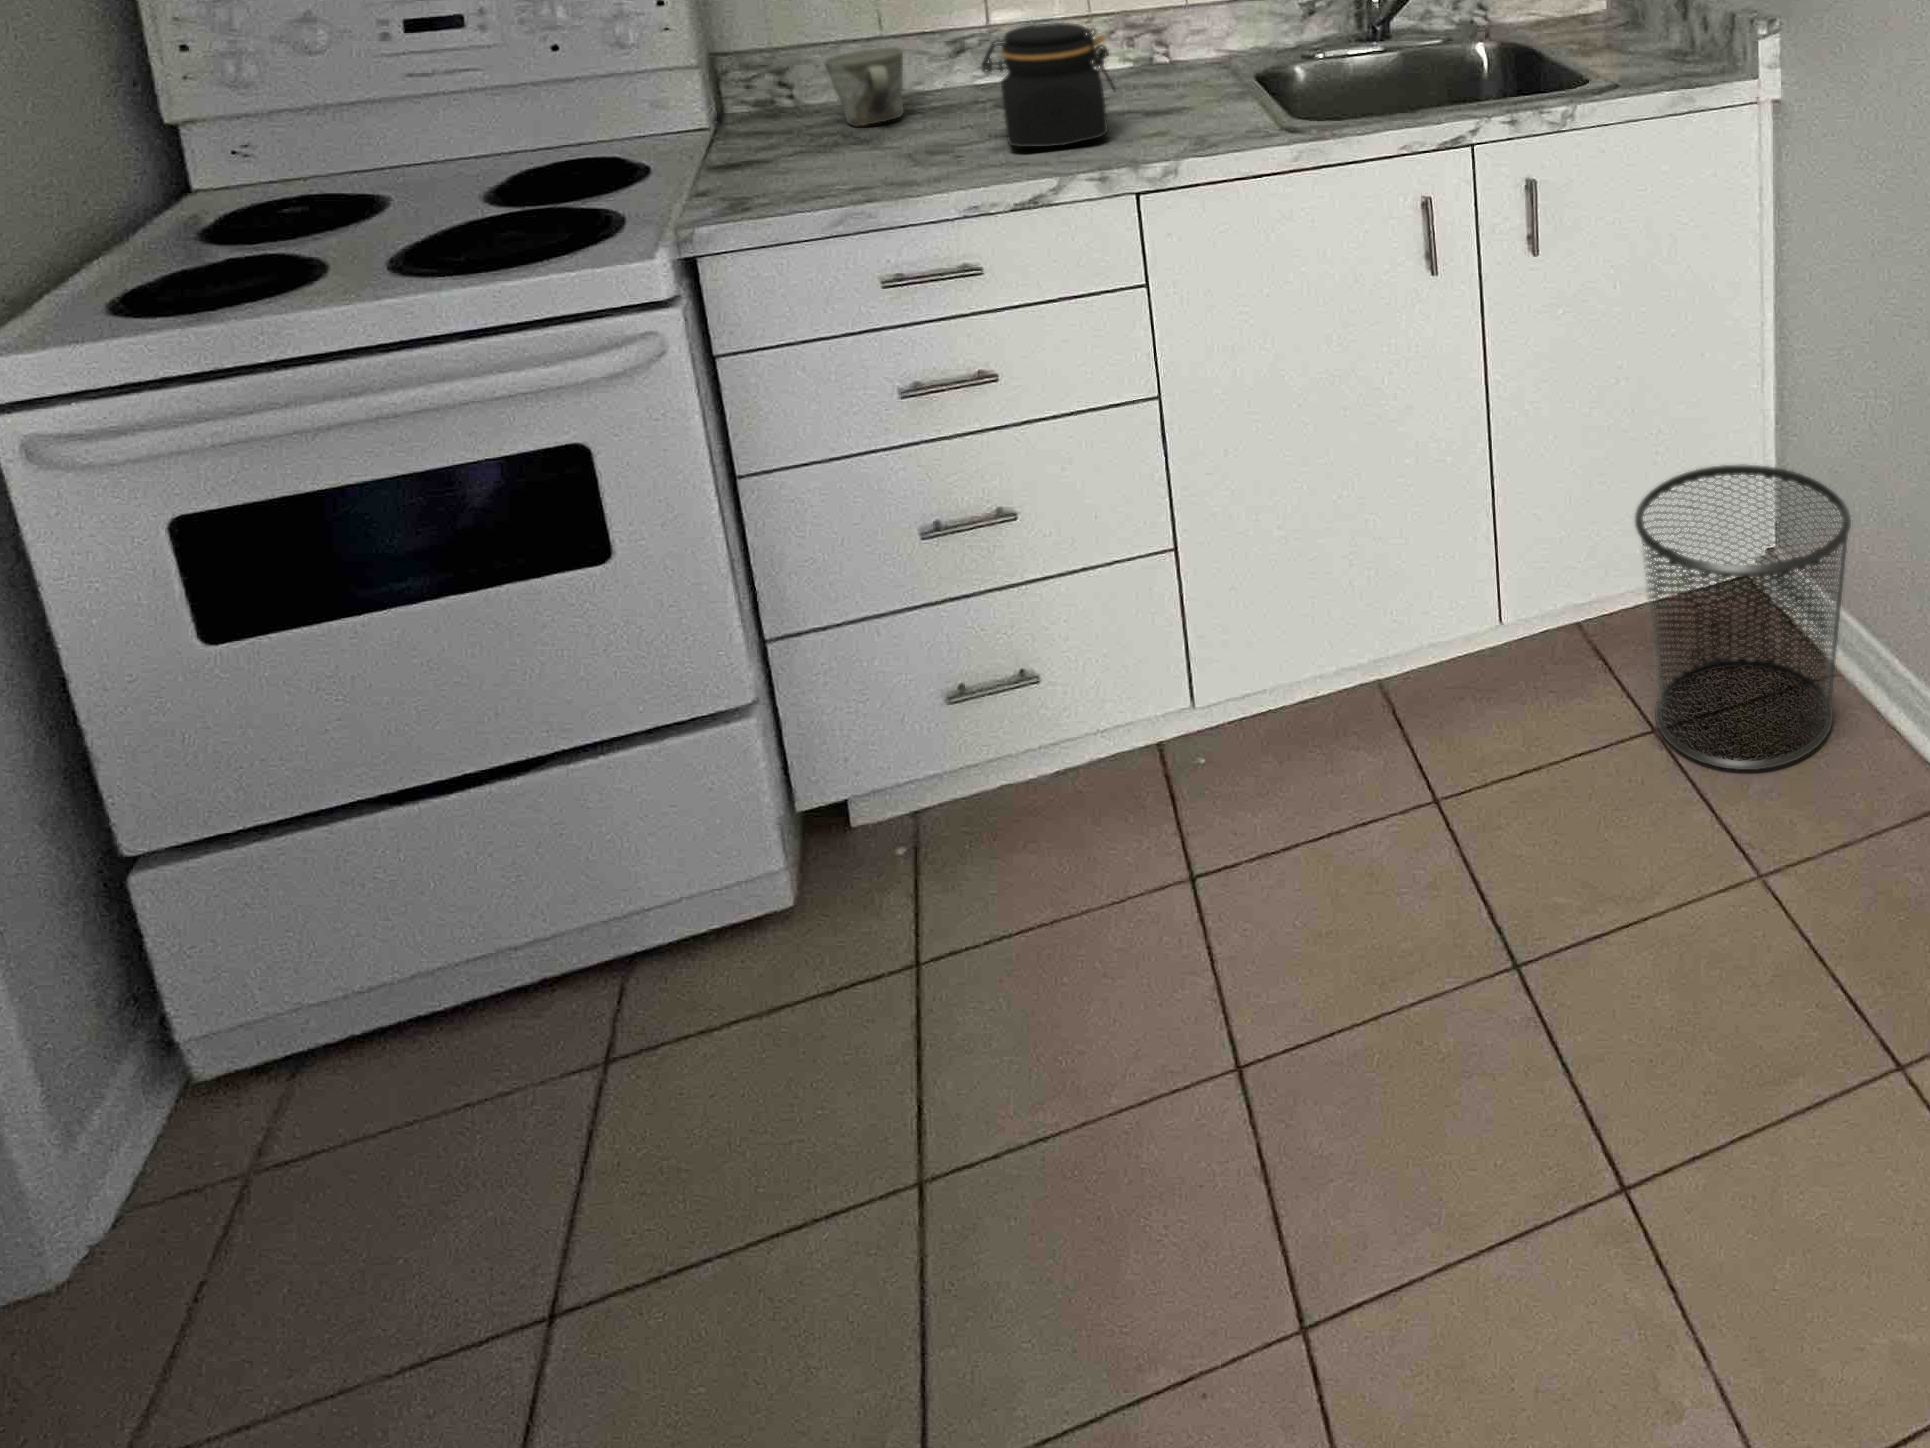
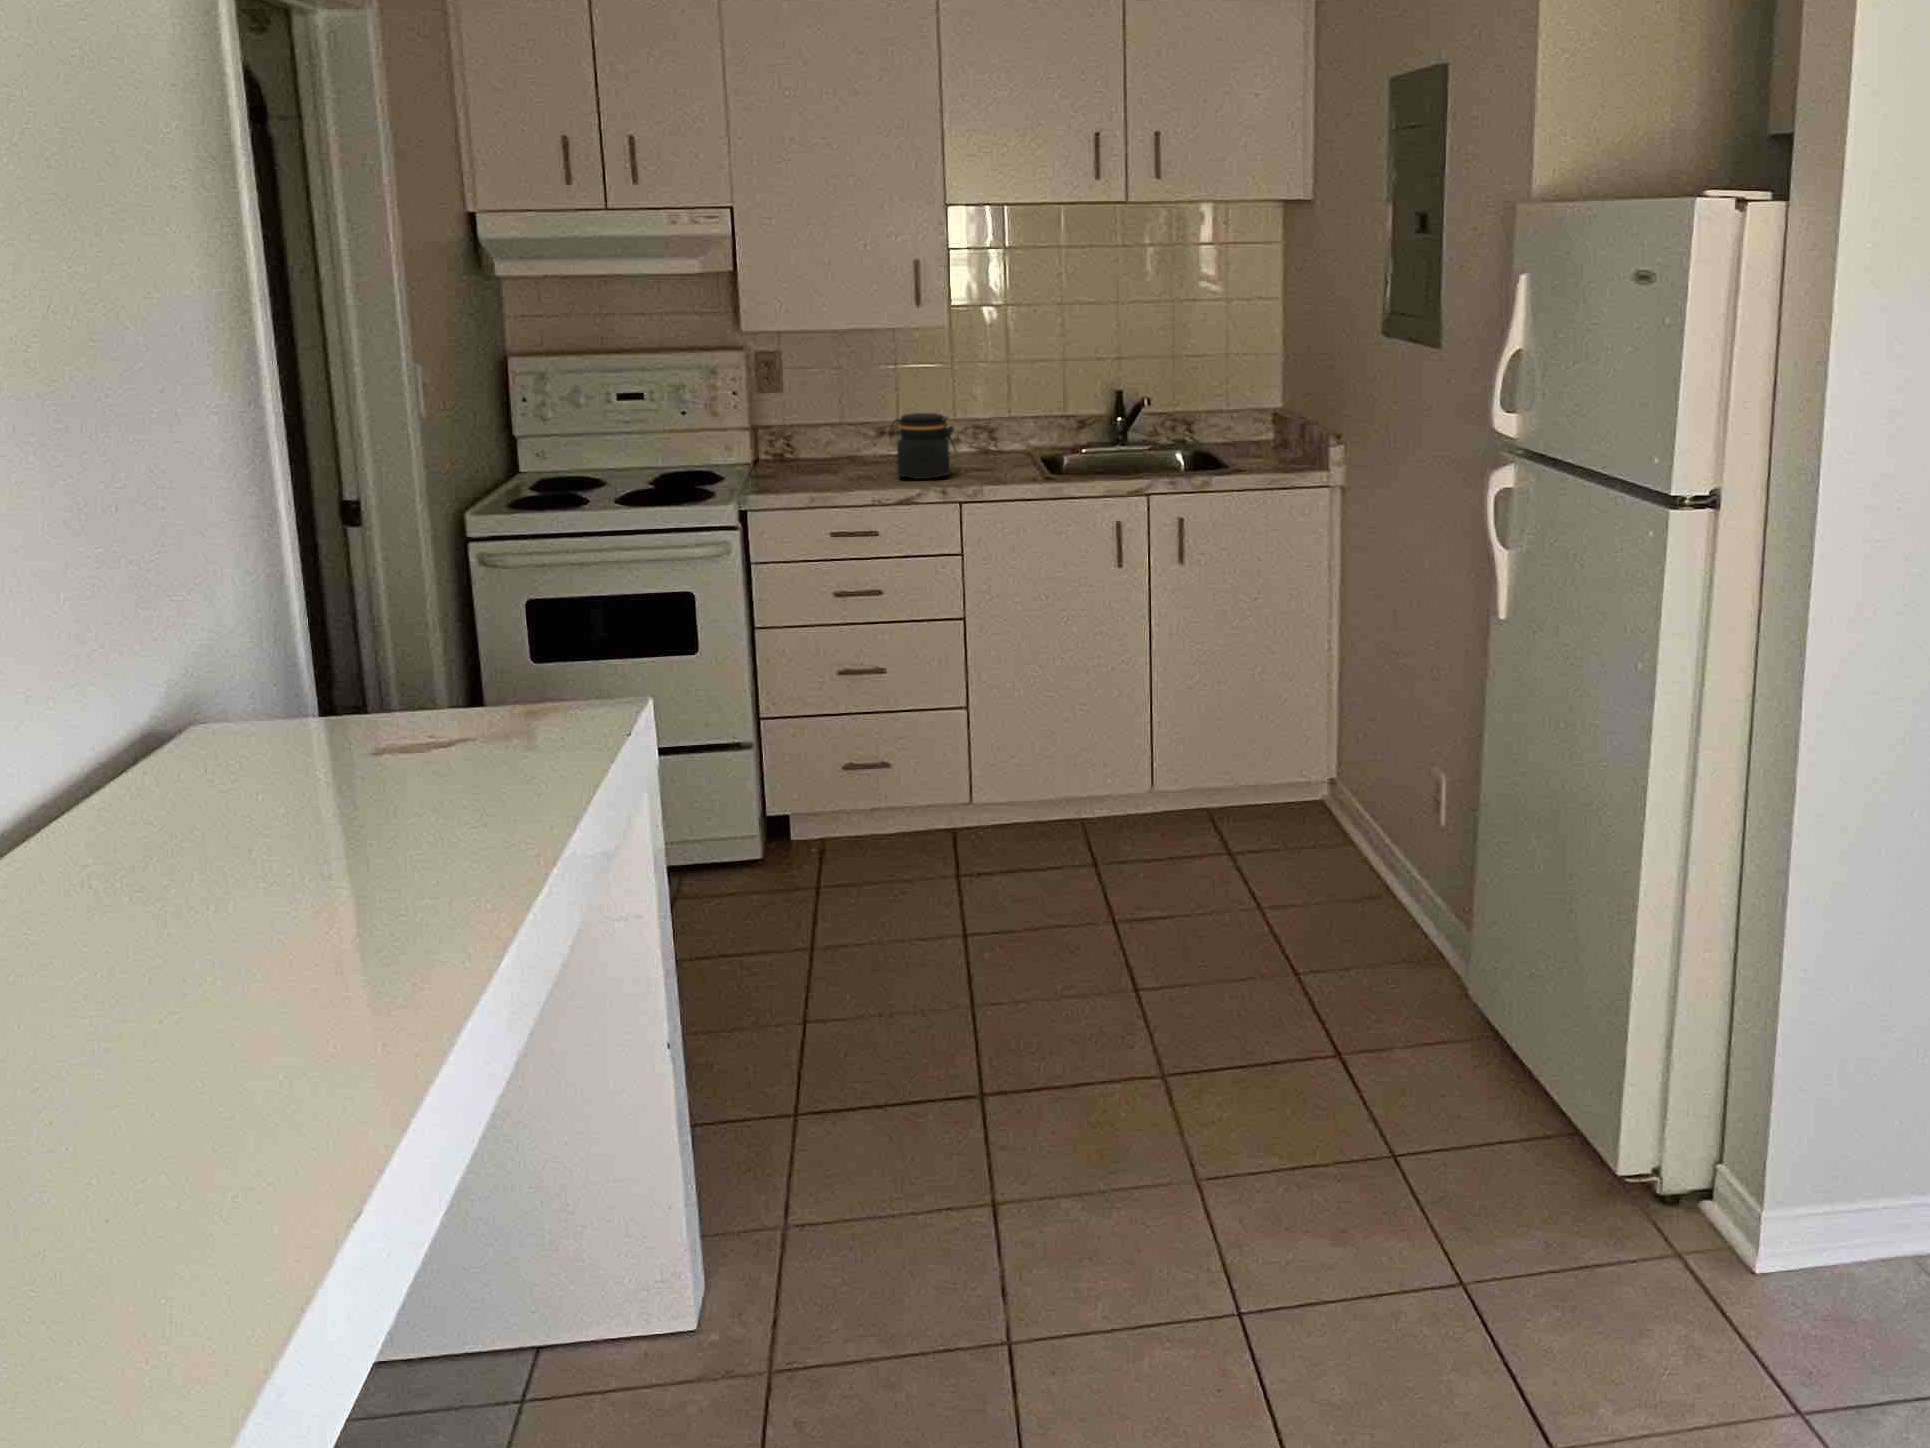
mug: present [824,47,904,126] -> none [810,425,851,466]
waste bin: present [1635,464,1851,770] -> none [1223,708,1354,878]

